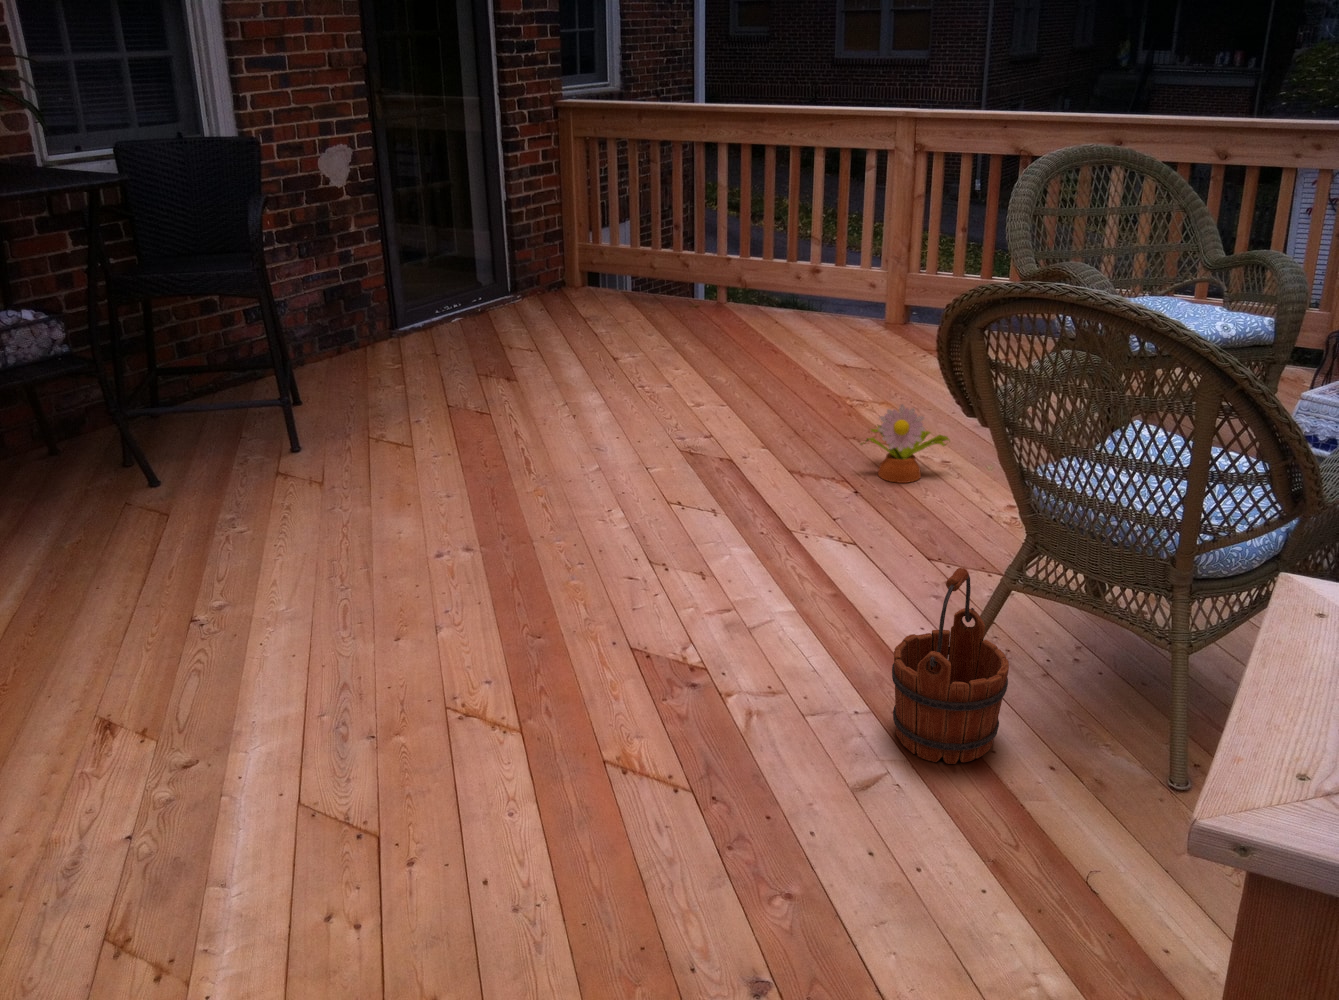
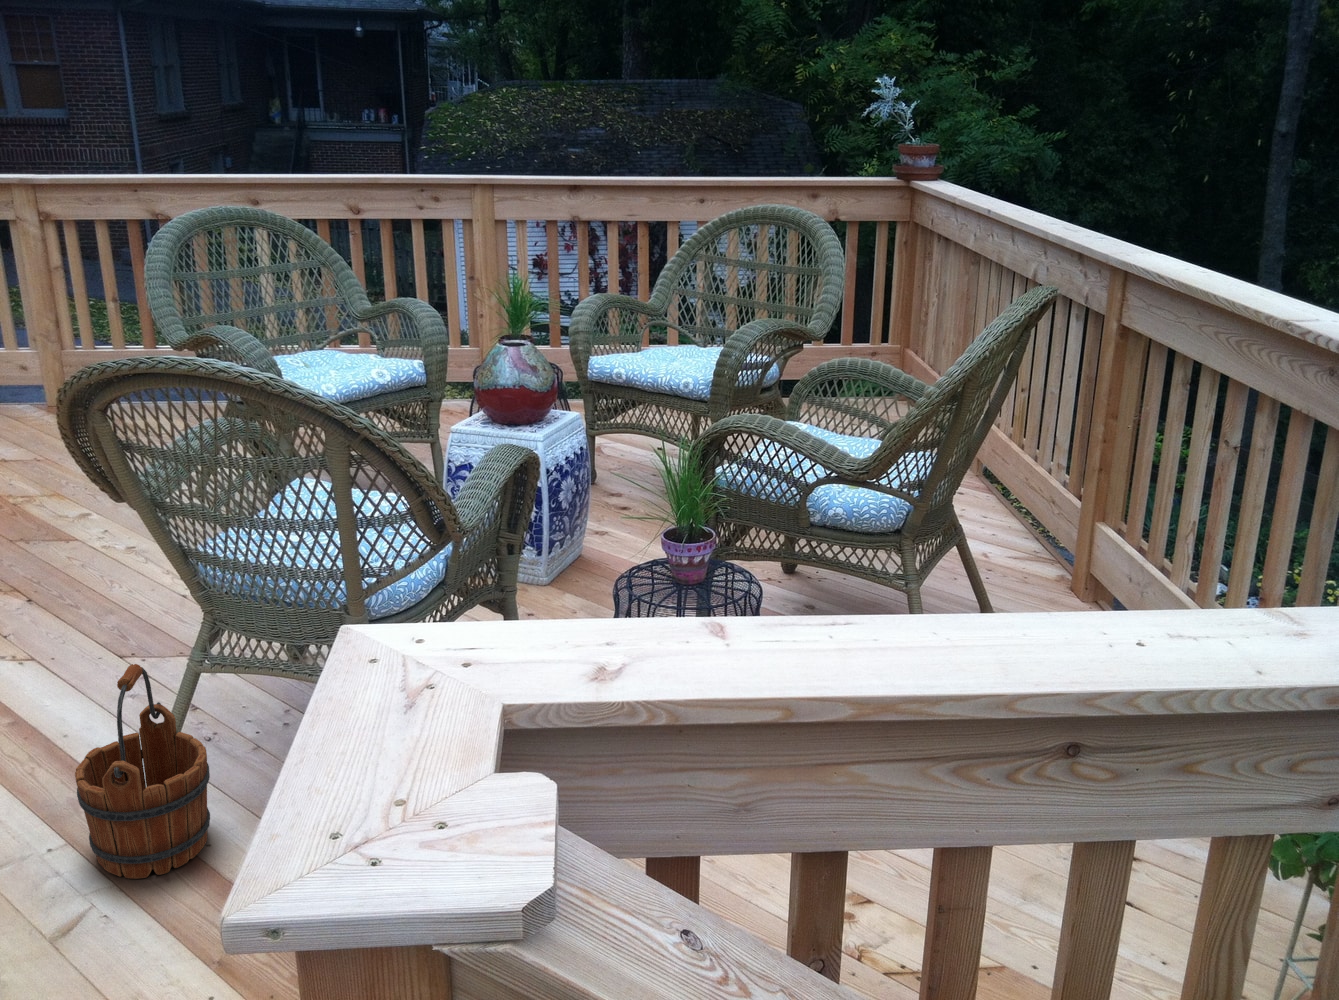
decorative plant: present [861,404,950,483] -> none [21,495,130,582]

